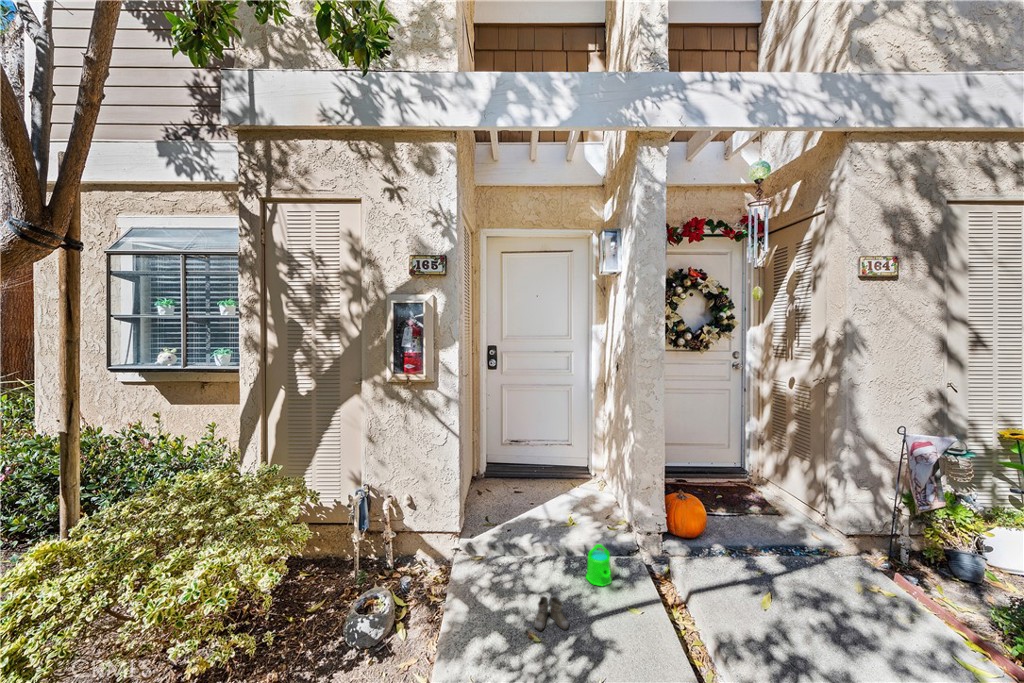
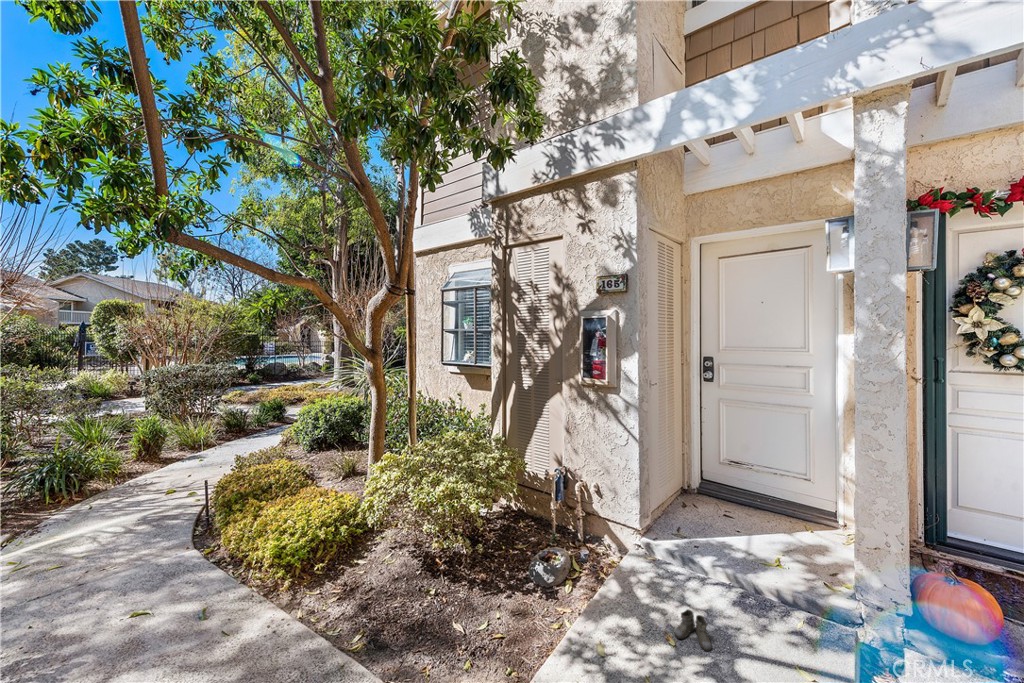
watering can: present [586,544,612,586] -> none [757,587,794,637]

